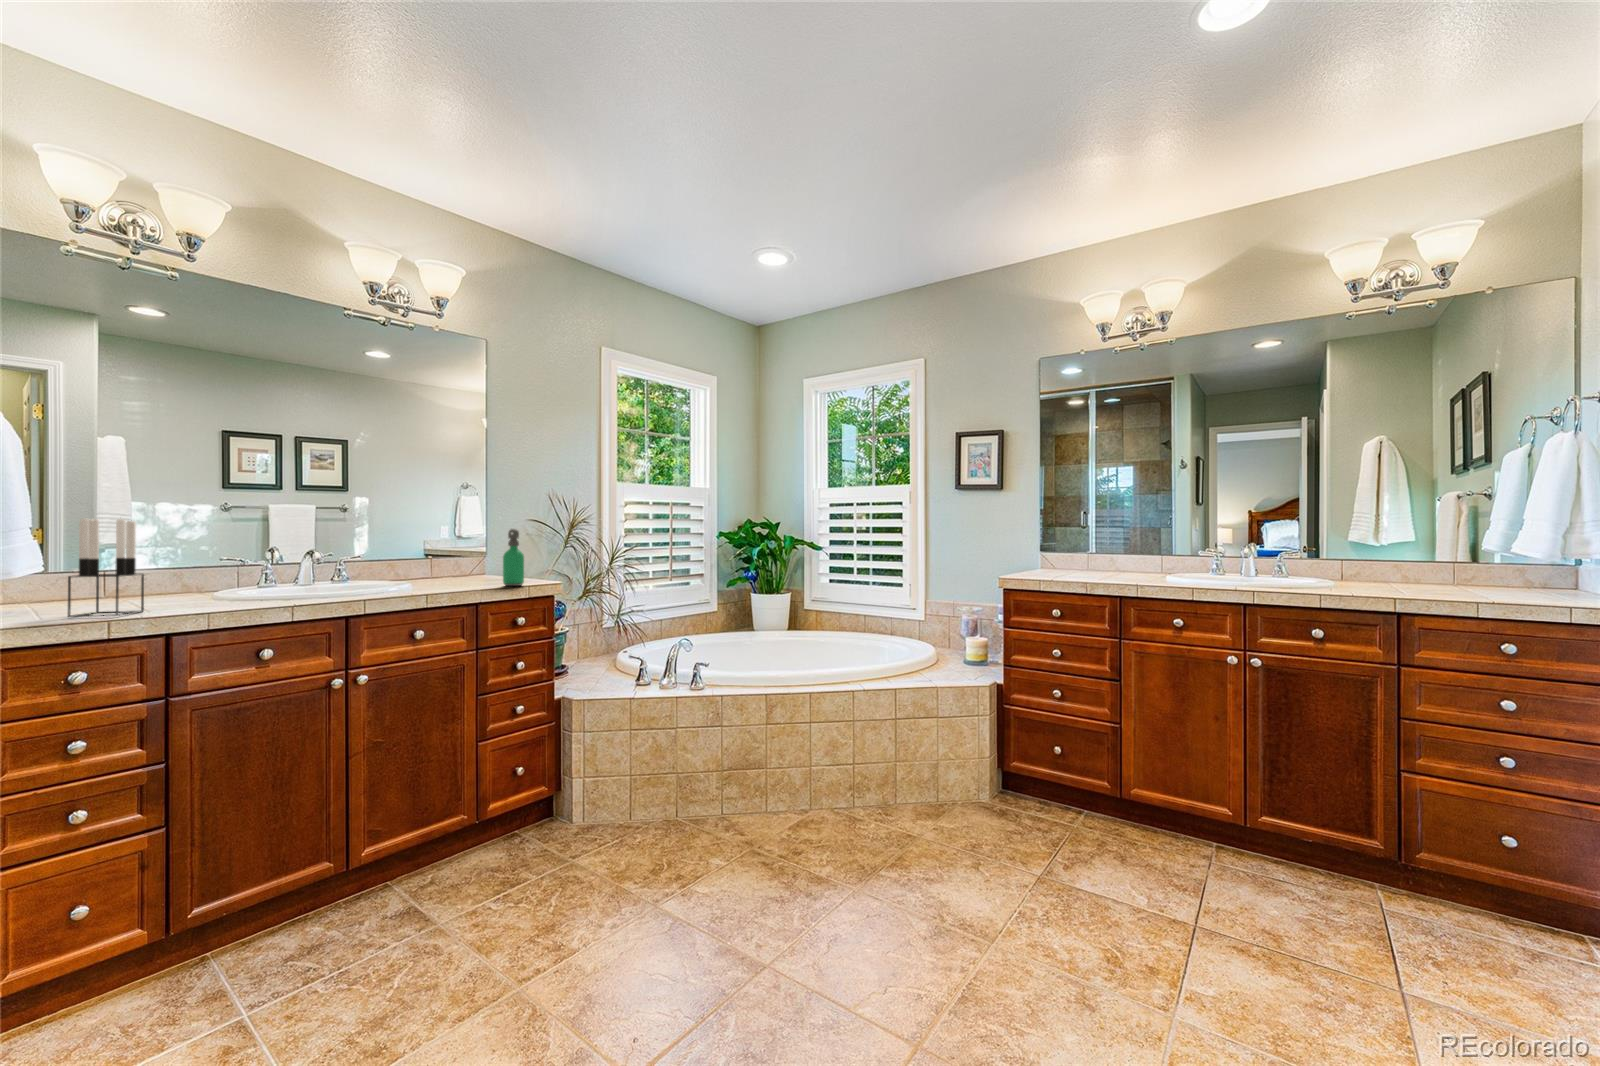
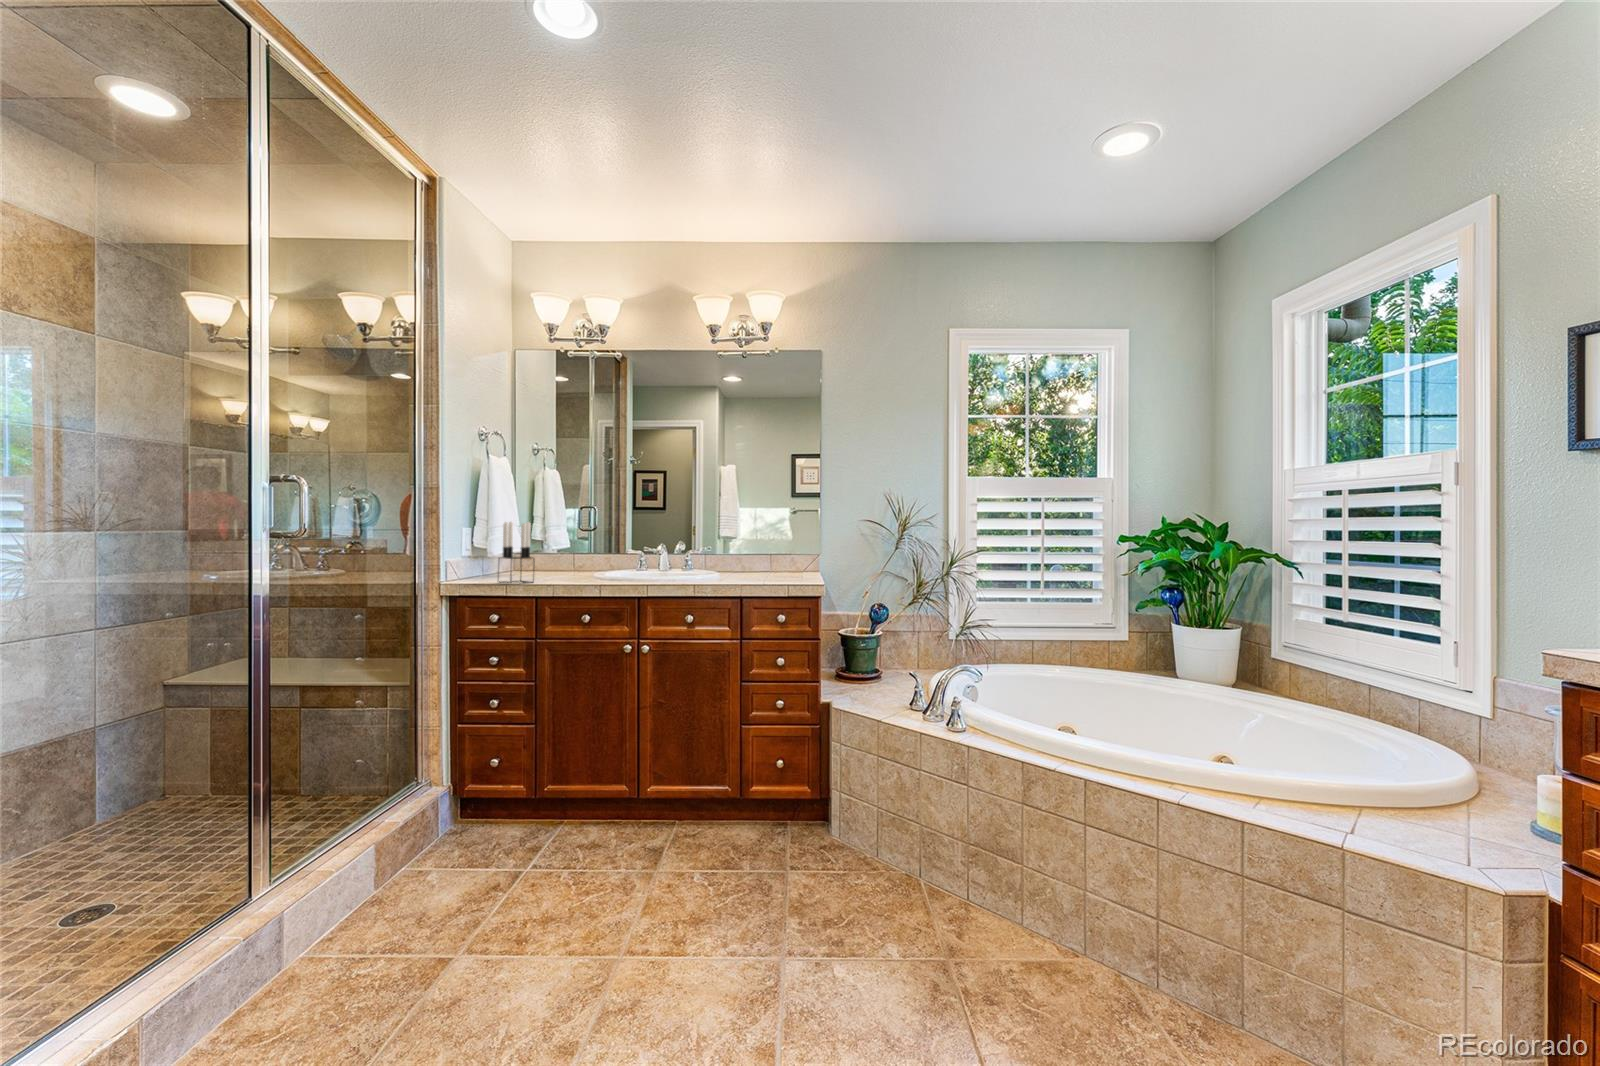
soap dispenser: present [503,529,524,586] -> none [776,530,795,585]

